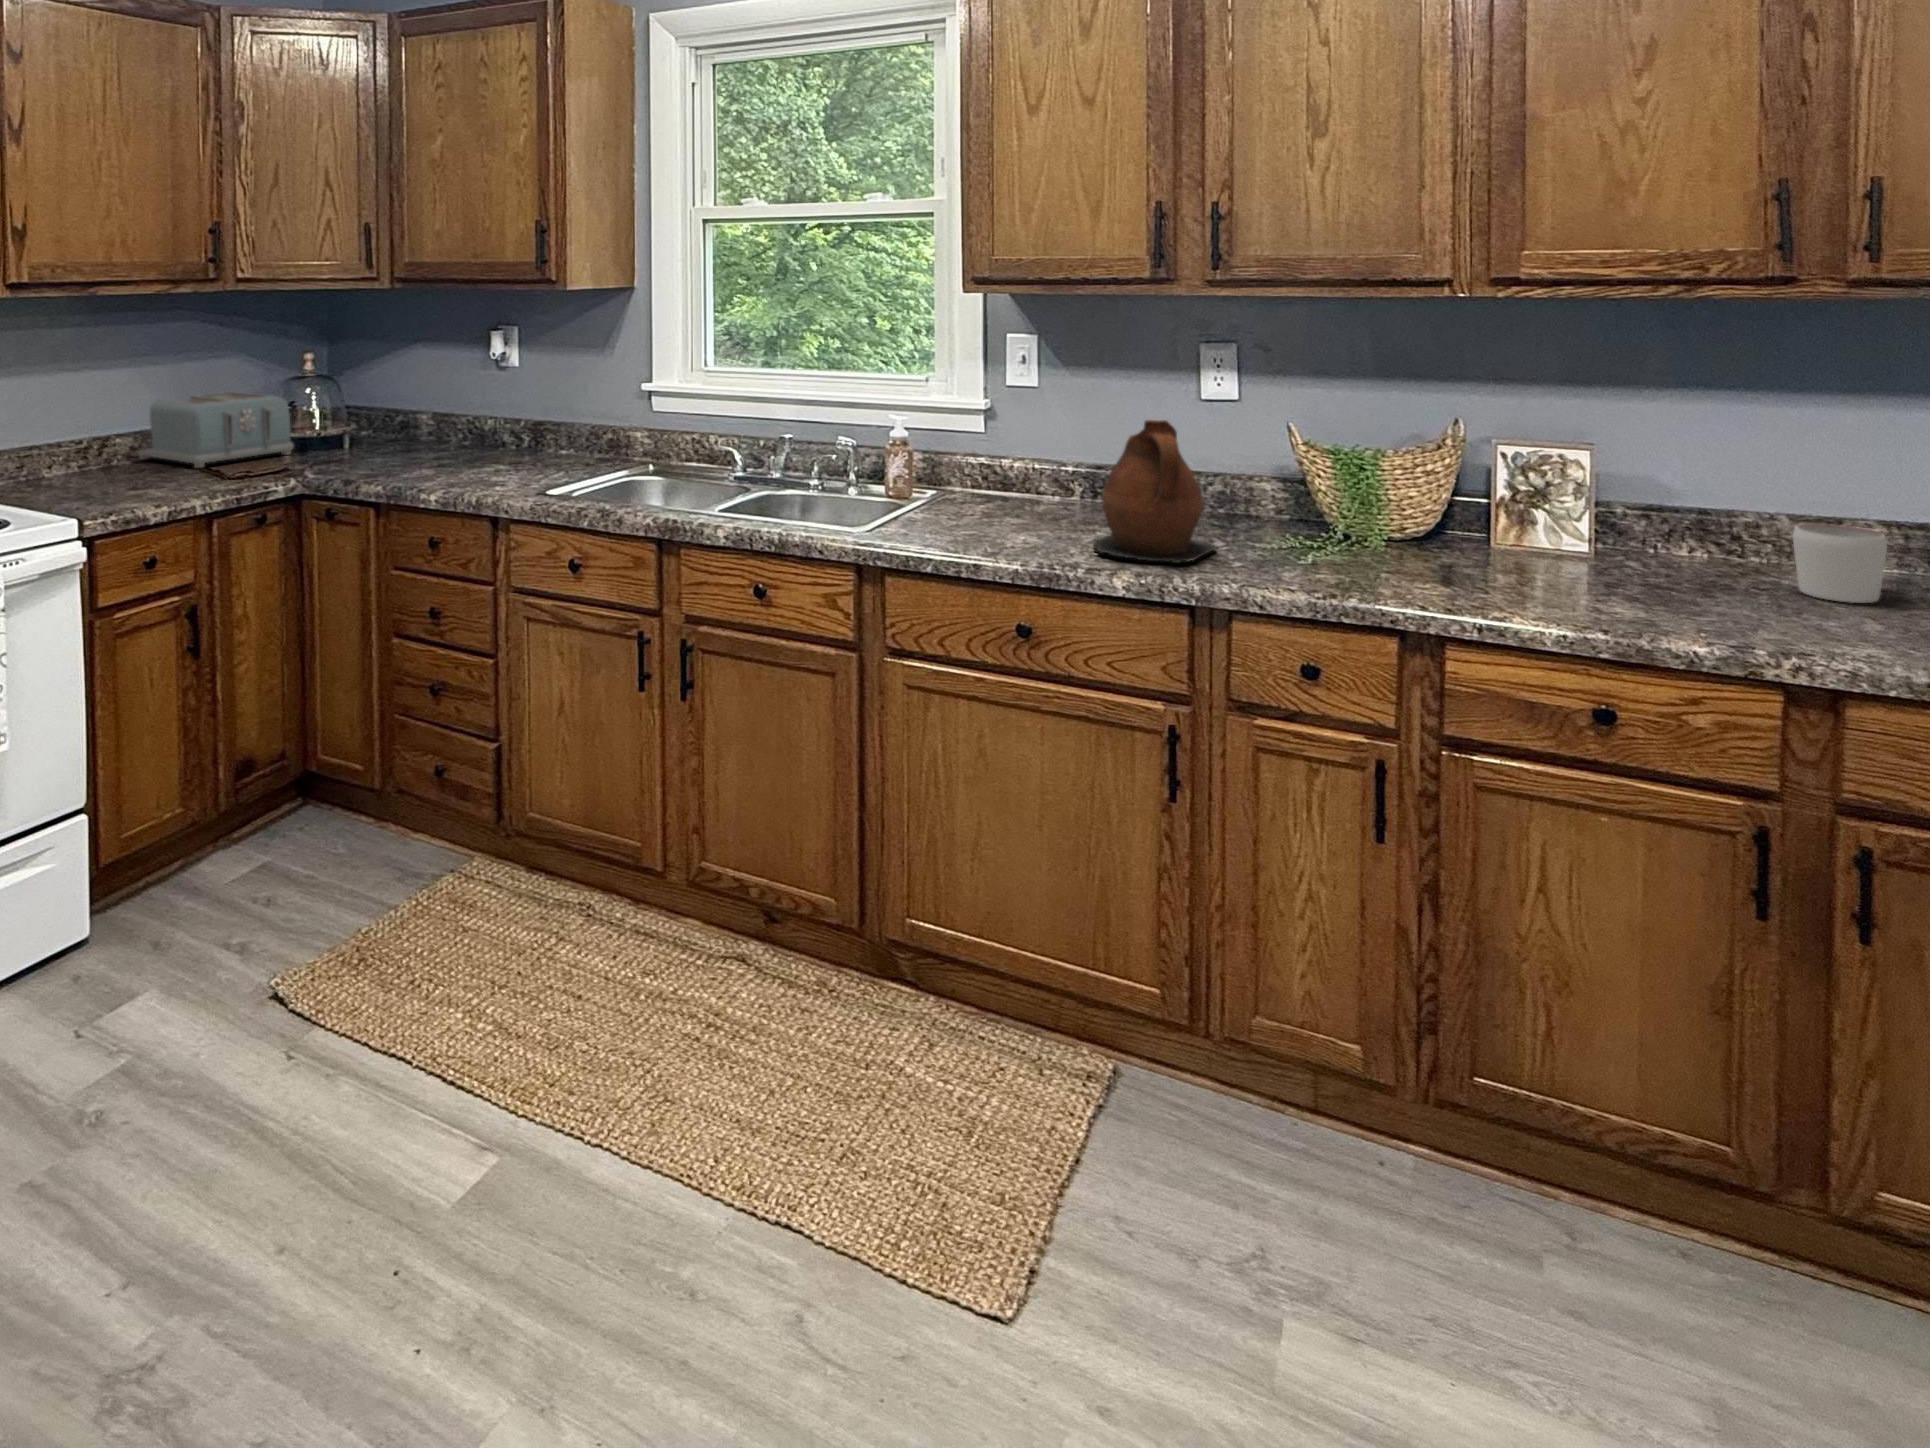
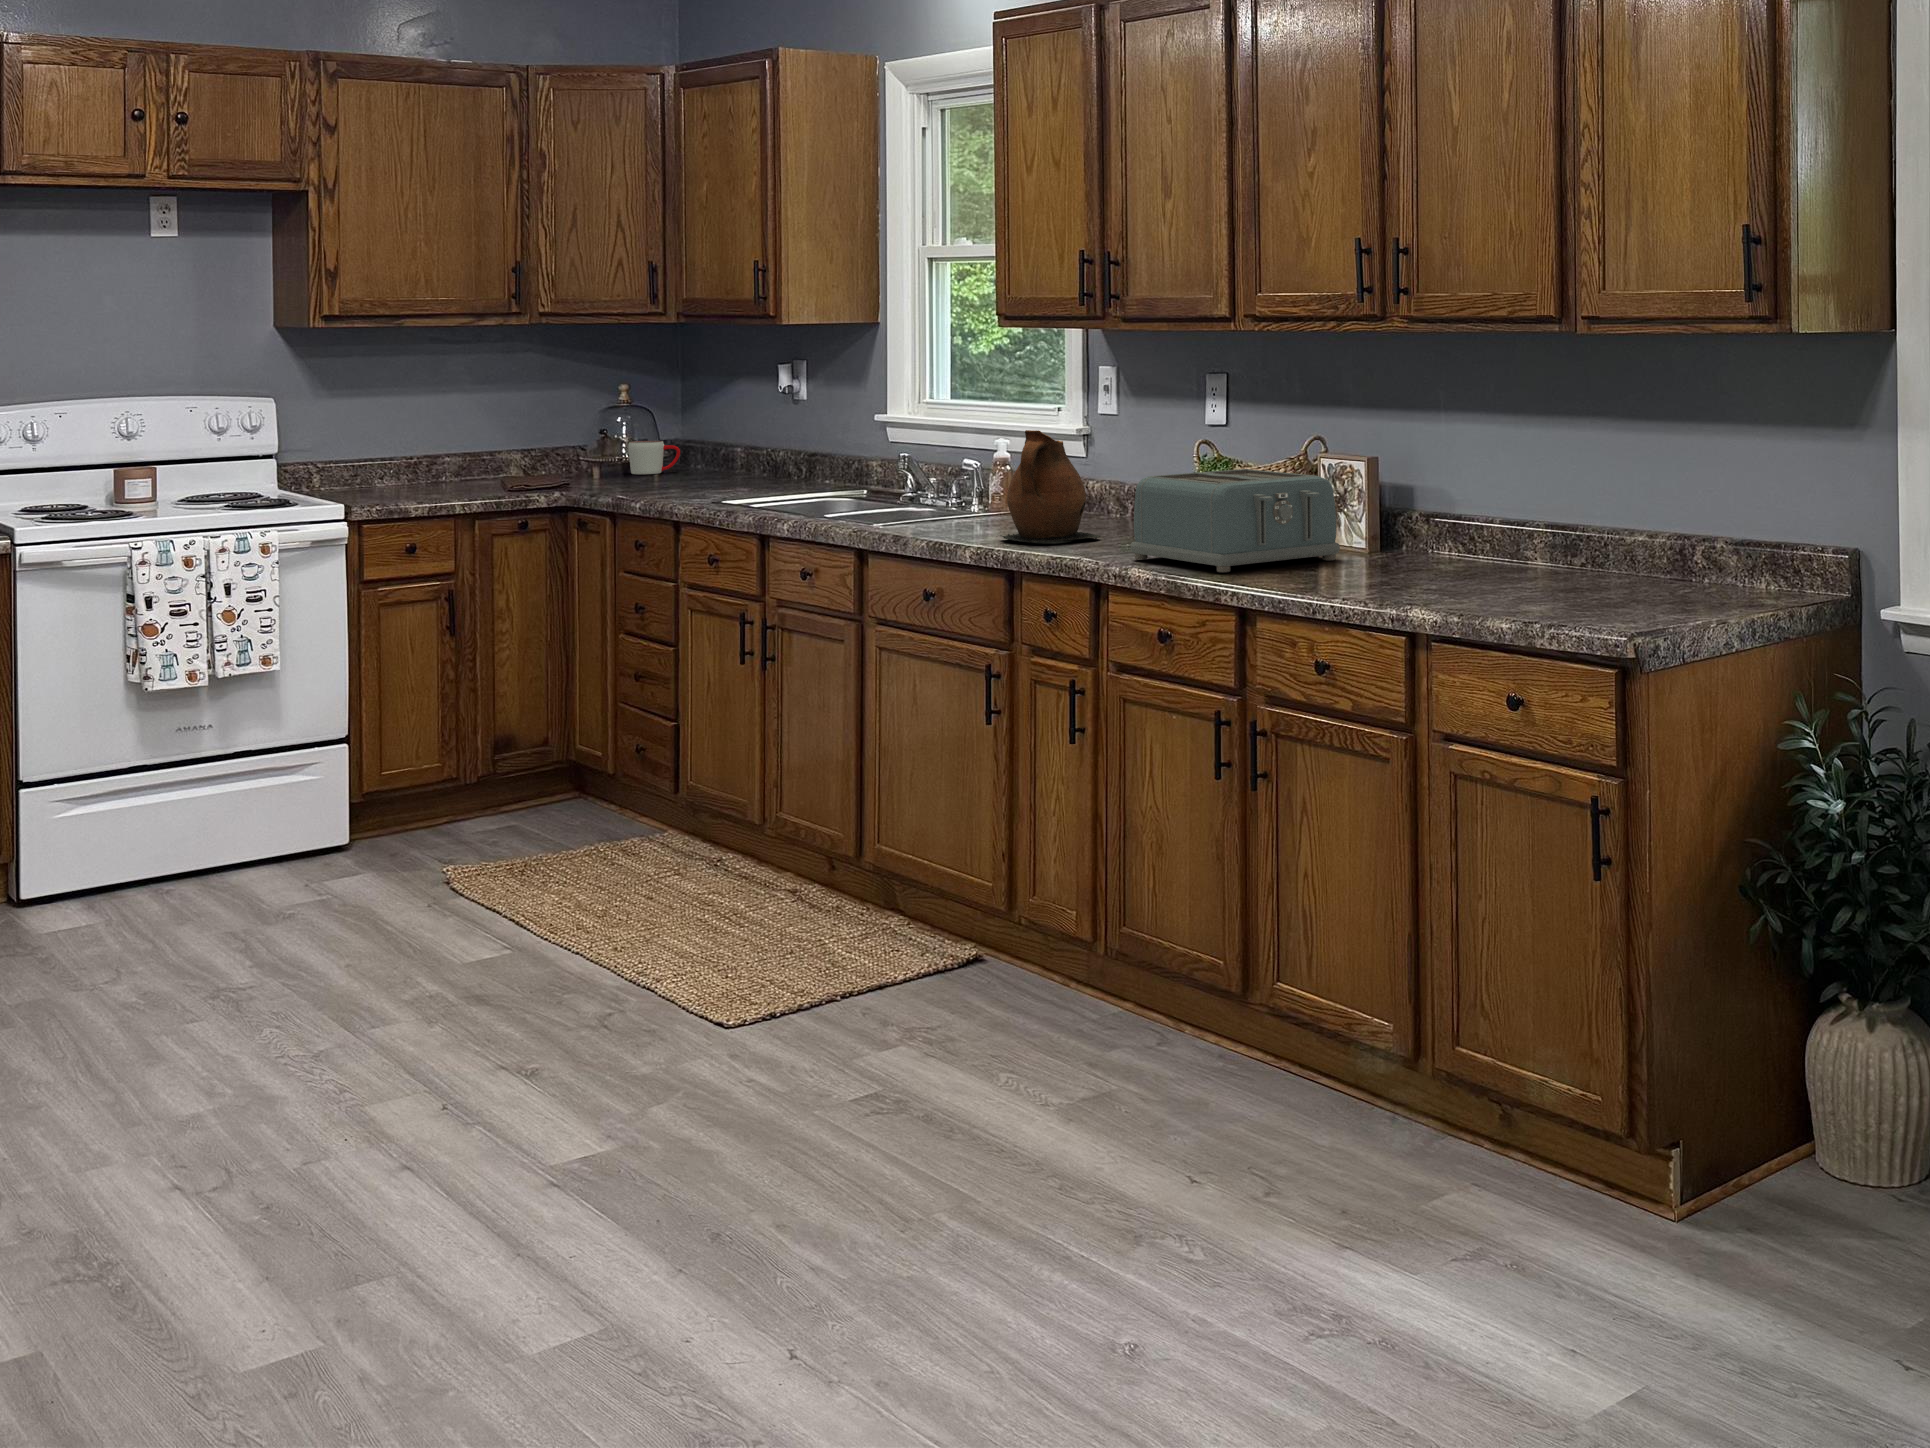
toaster: present [137,392,294,468] -> present [1130,469,1340,572]
mug: present [1793,524,1887,603] -> present [628,441,680,474]

